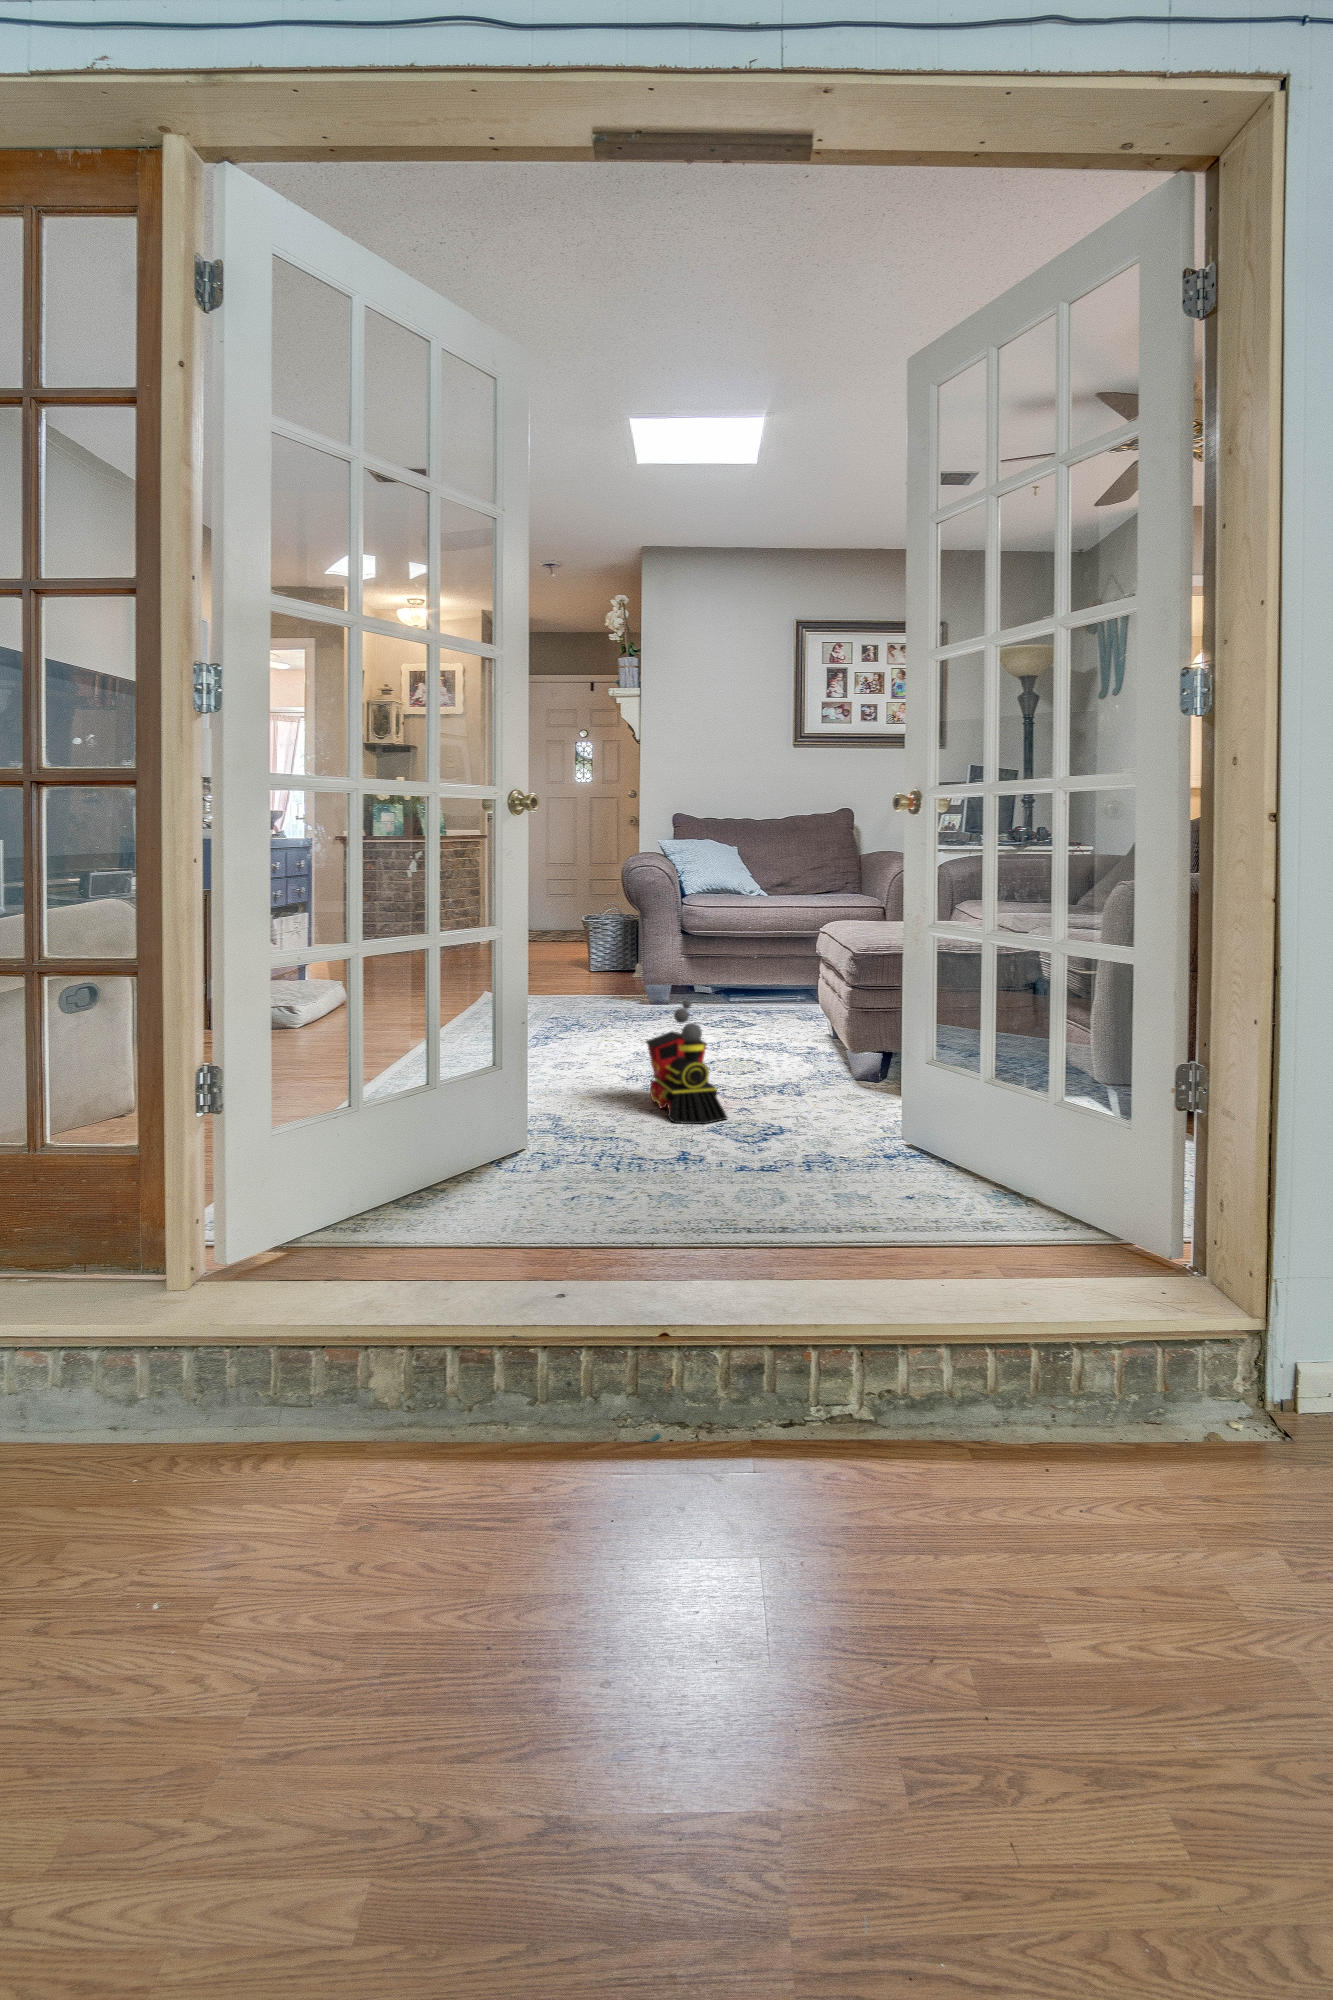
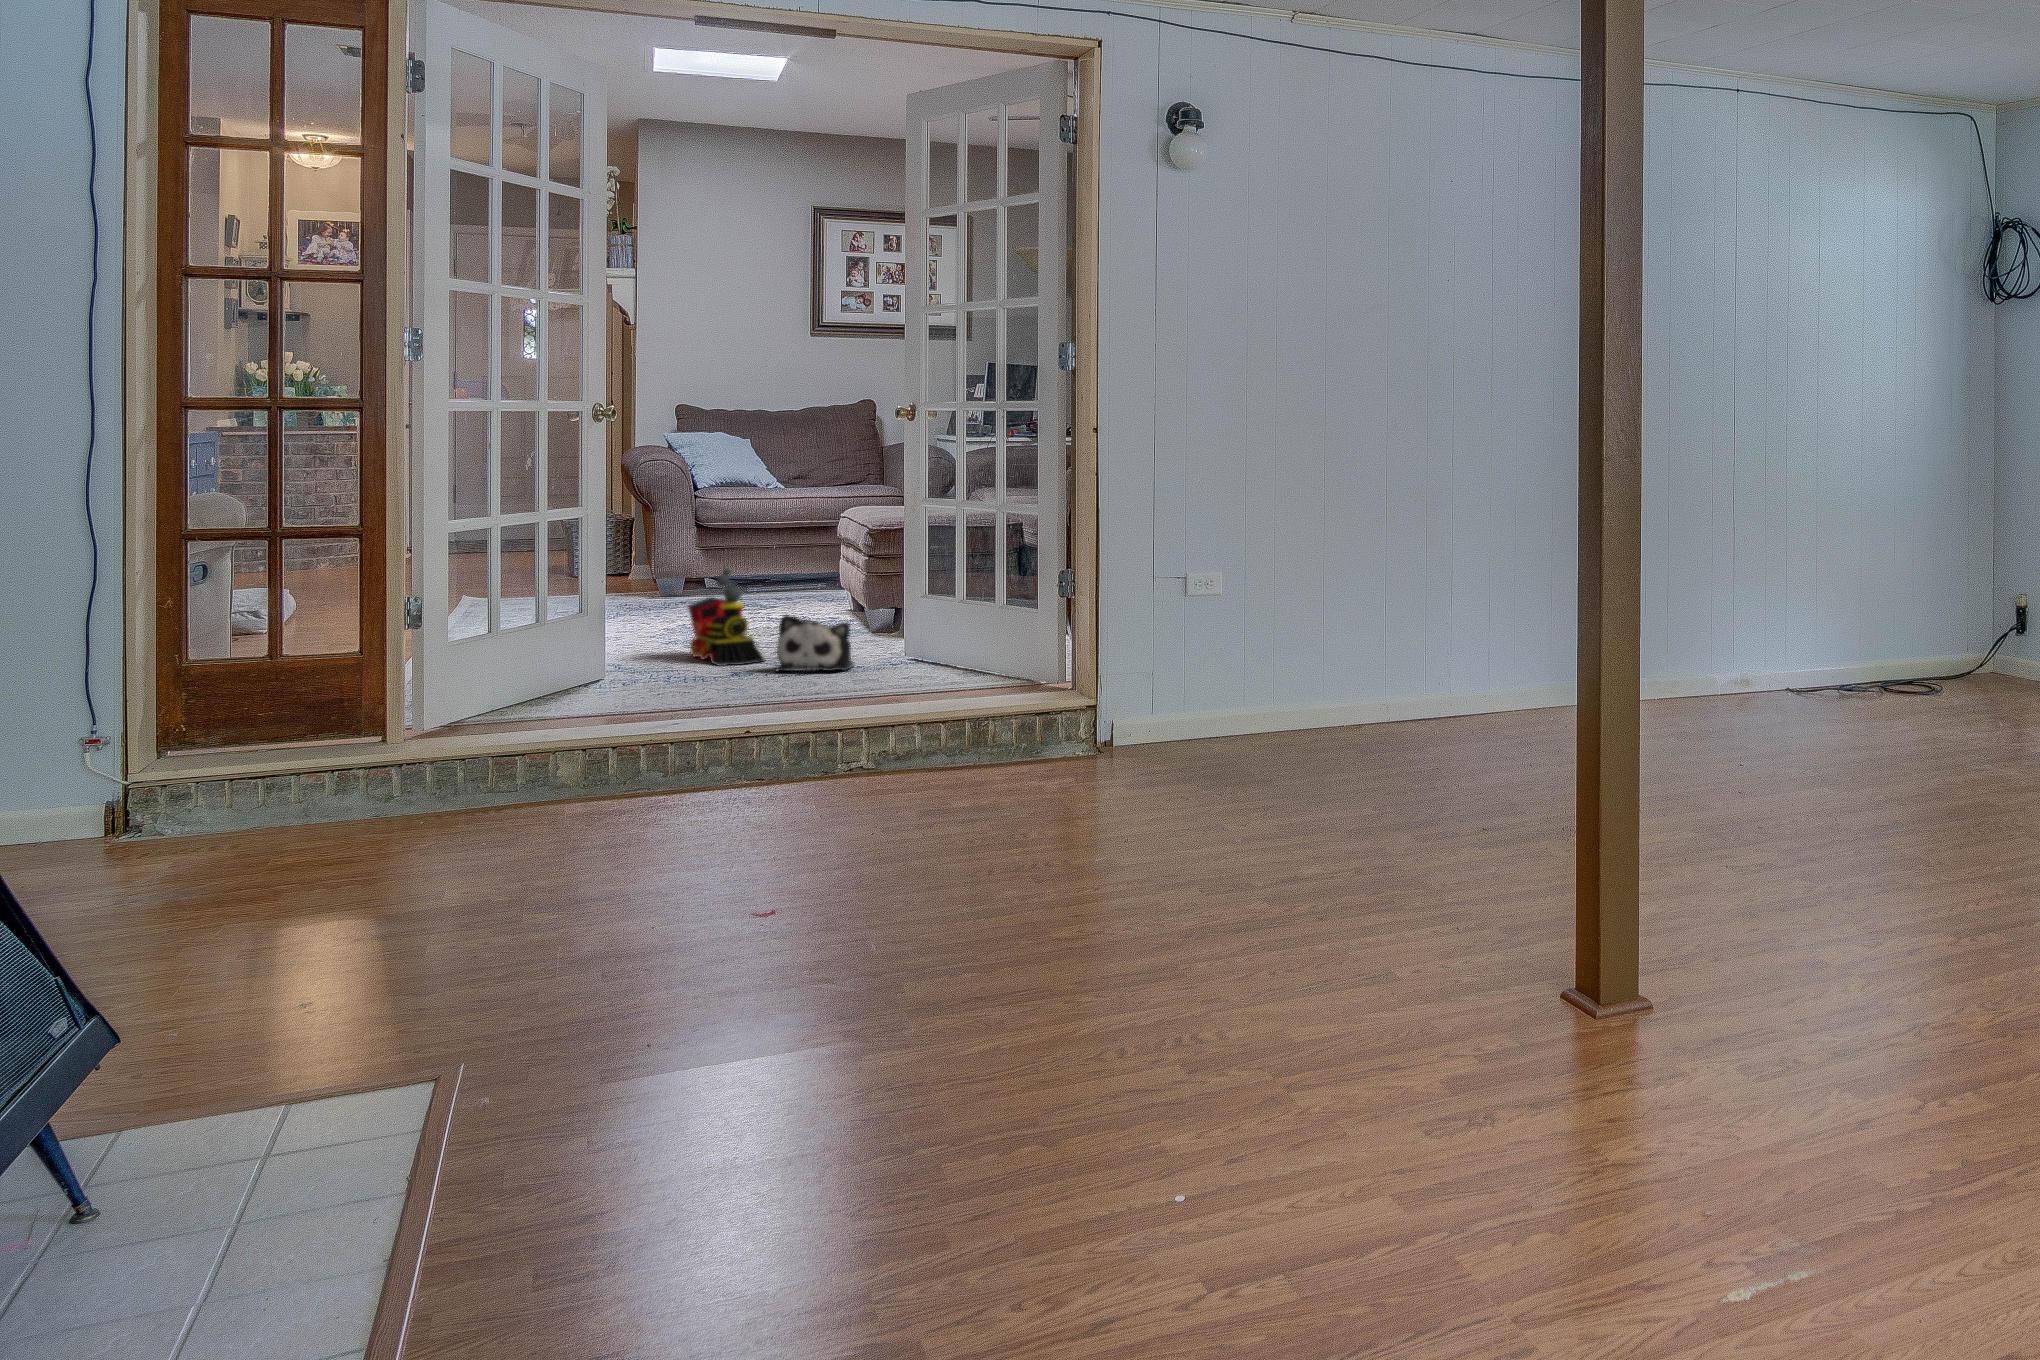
plush toy: none [735,1072,833,1156] -> present [776,615,854,672]

